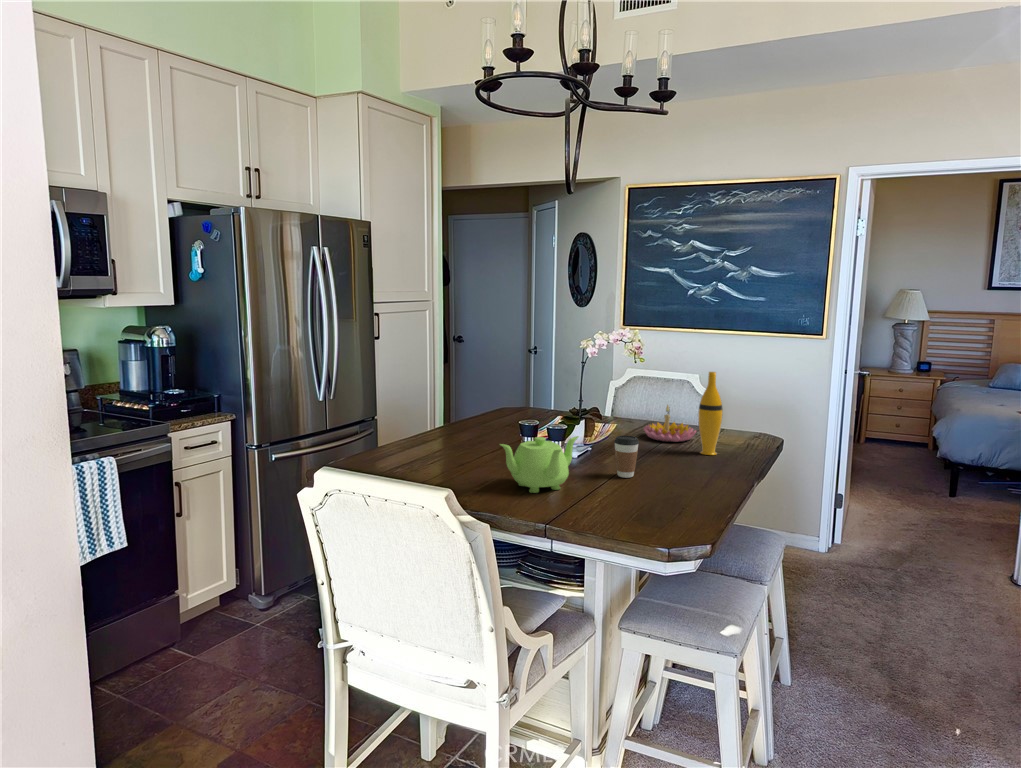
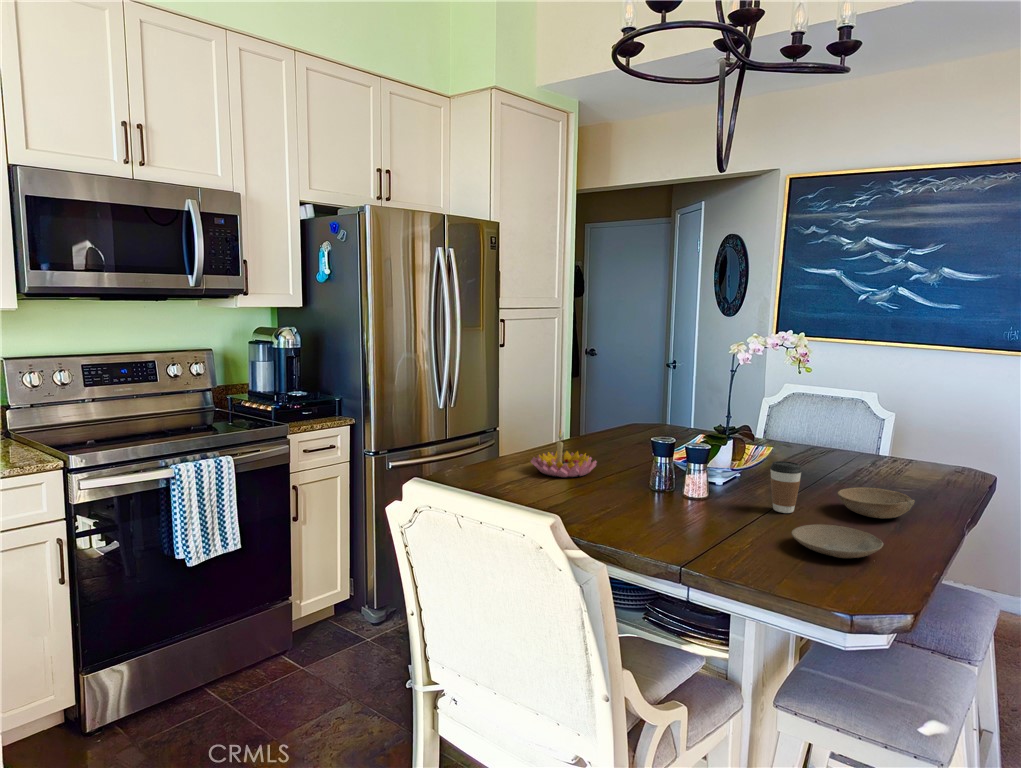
vase: present [698,372,723,455] -> none [879,387,911,491]
candle holder: present [644,405,696,442] -> present [531,430,597,478]
teapot: present [500,436,579,493] -> none [627,458,726,525]
bowl: none [667,454,723,477] -> present [837,487,915,518]
plate: none [631,484,698,509] -> present [792,524,883,558]

